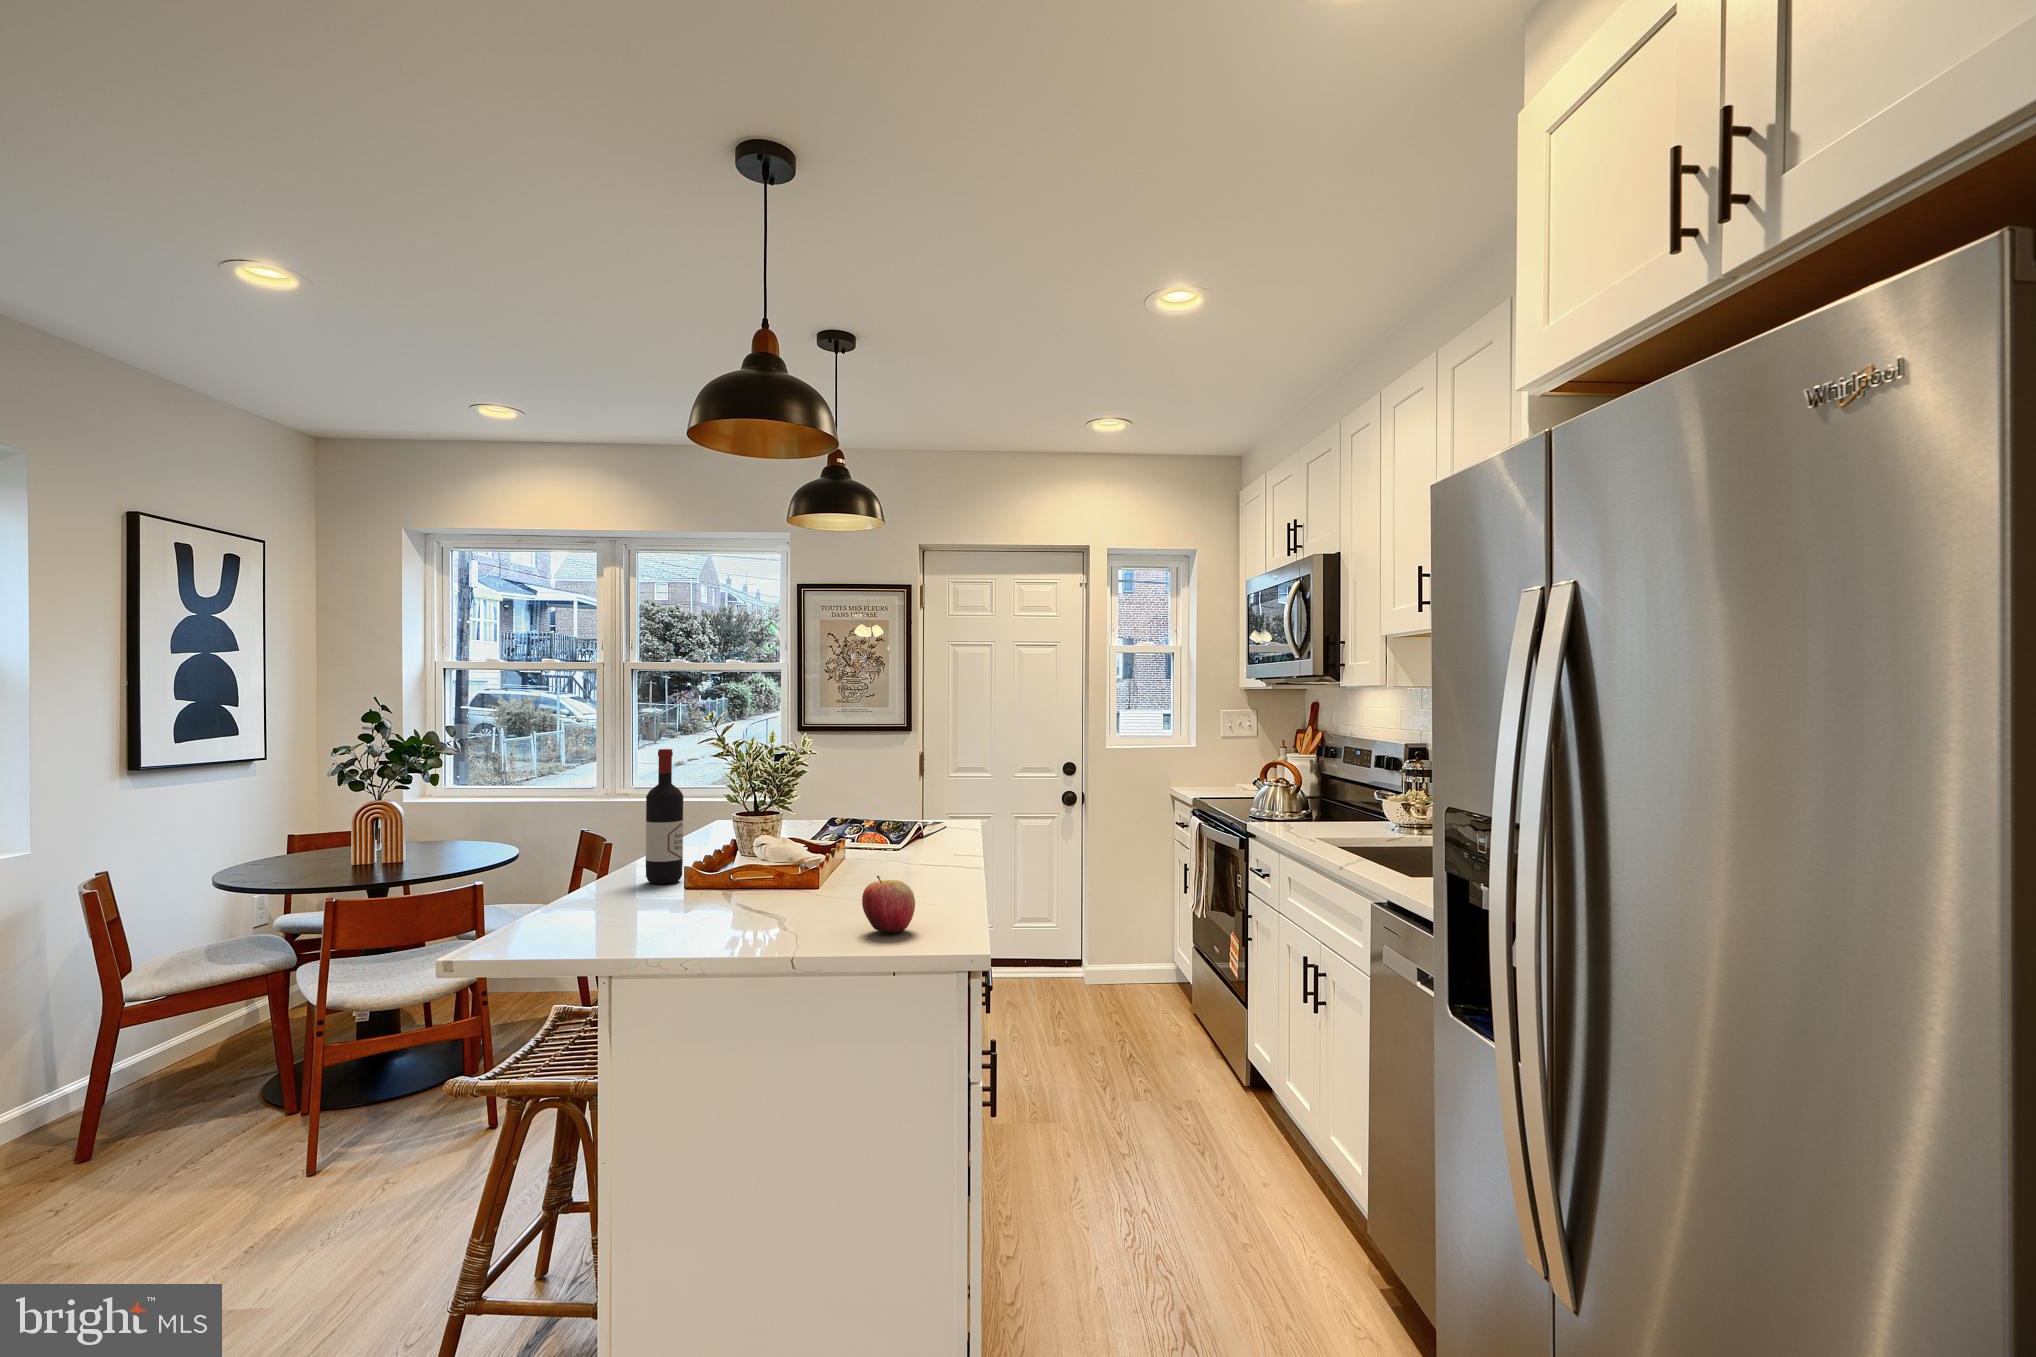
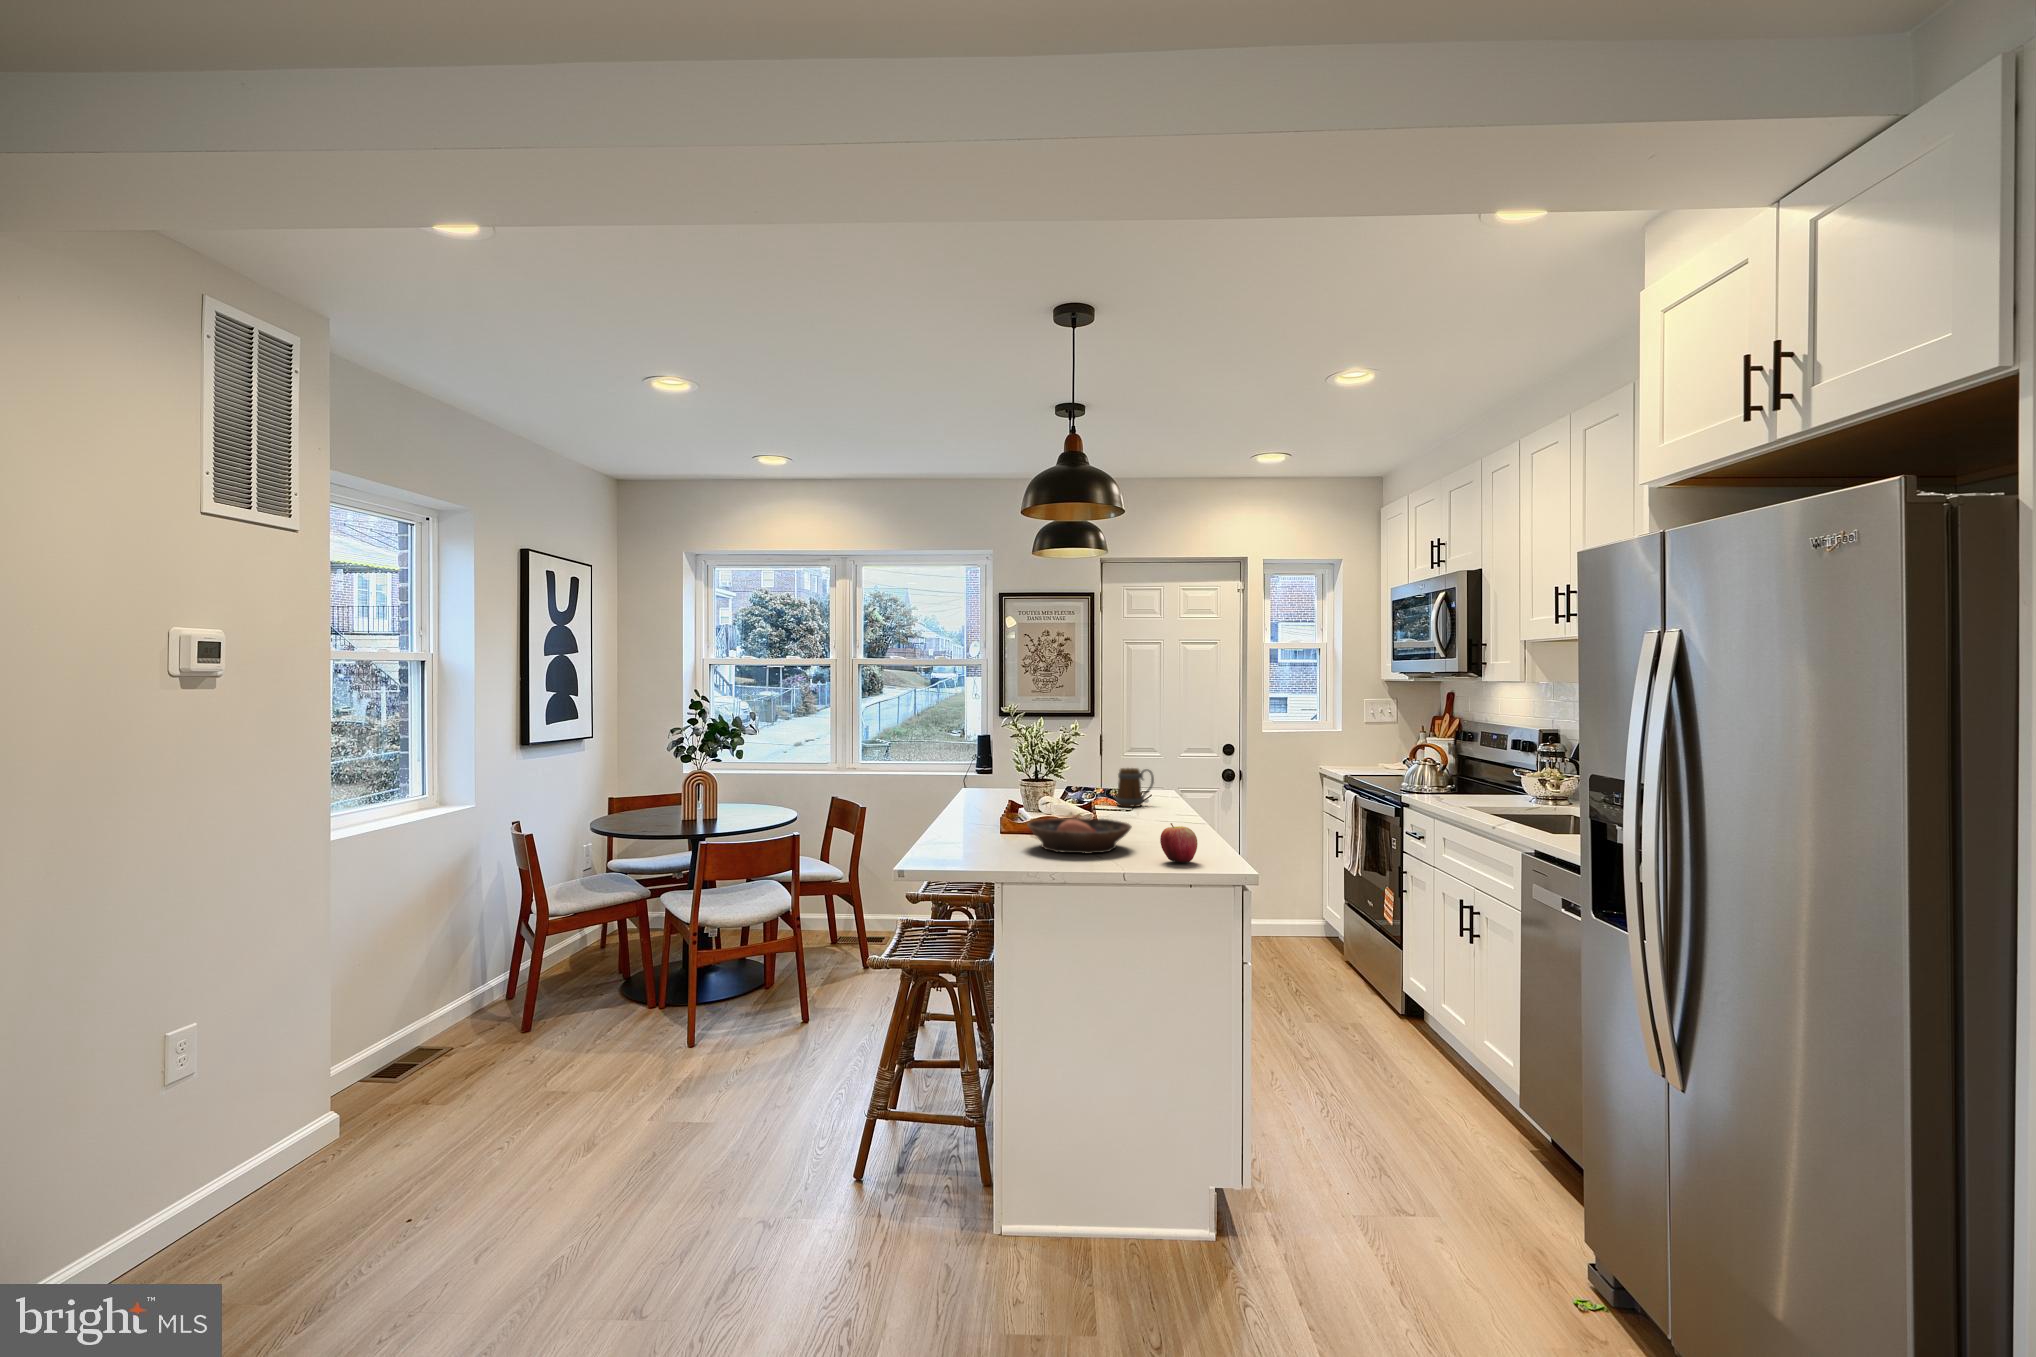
wine bottle: present [646,749,683,884] -> none [970,733,996,832]
mug: none [882,793,931,843] -> present [1116,768,1154,807]
bowl: none [691,866,842,919] -> present [1027,818,1131,854]

